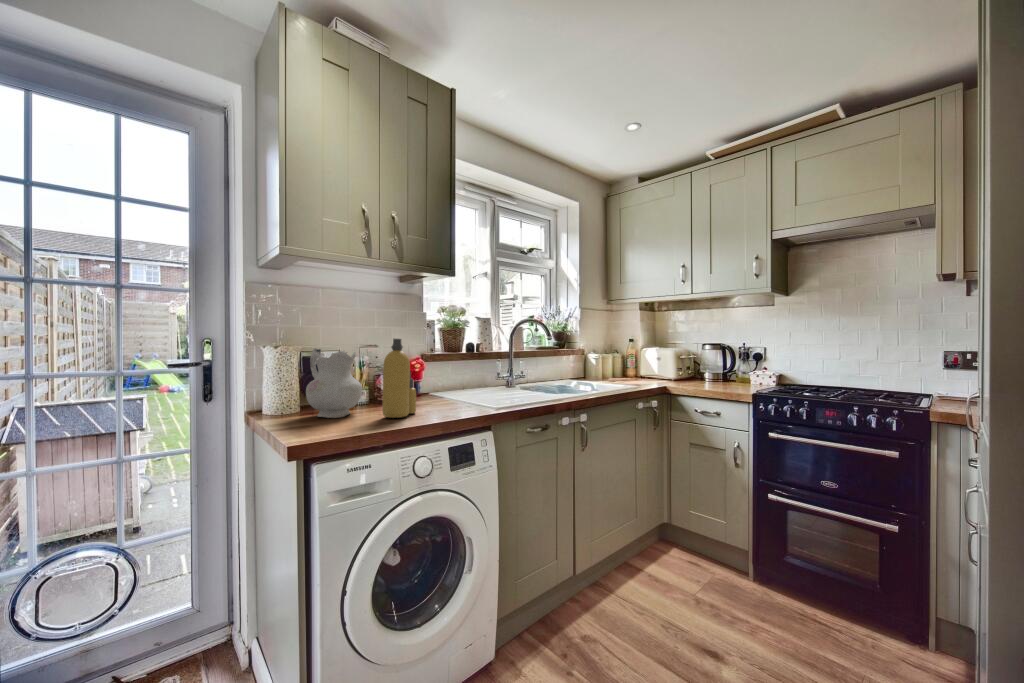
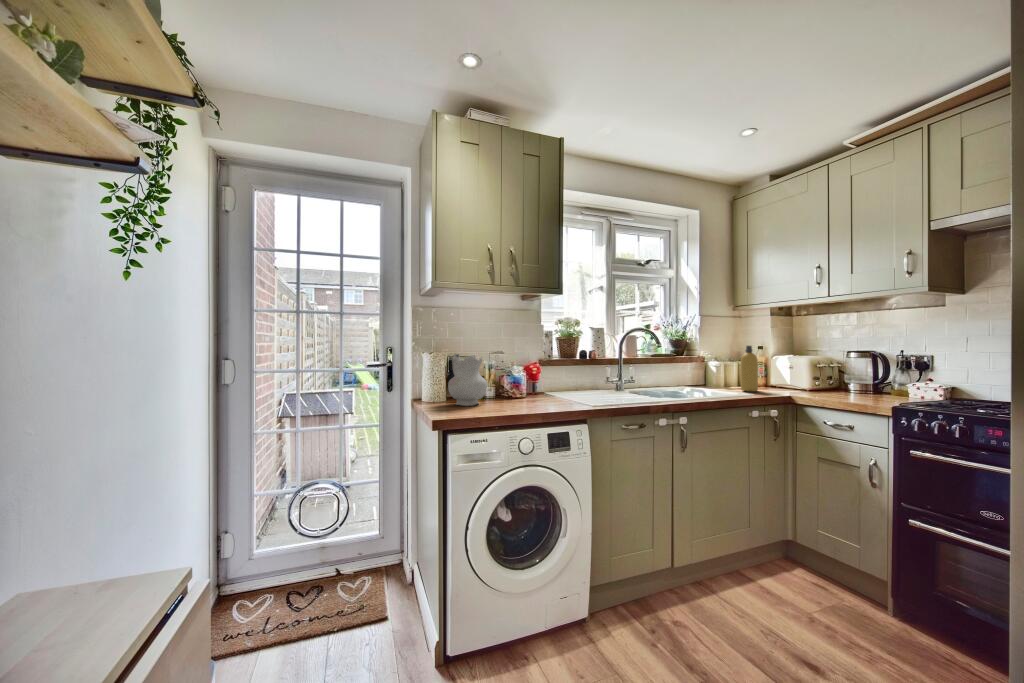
bottle: present [382,339,416,418] -> present [741,346,758,392]

